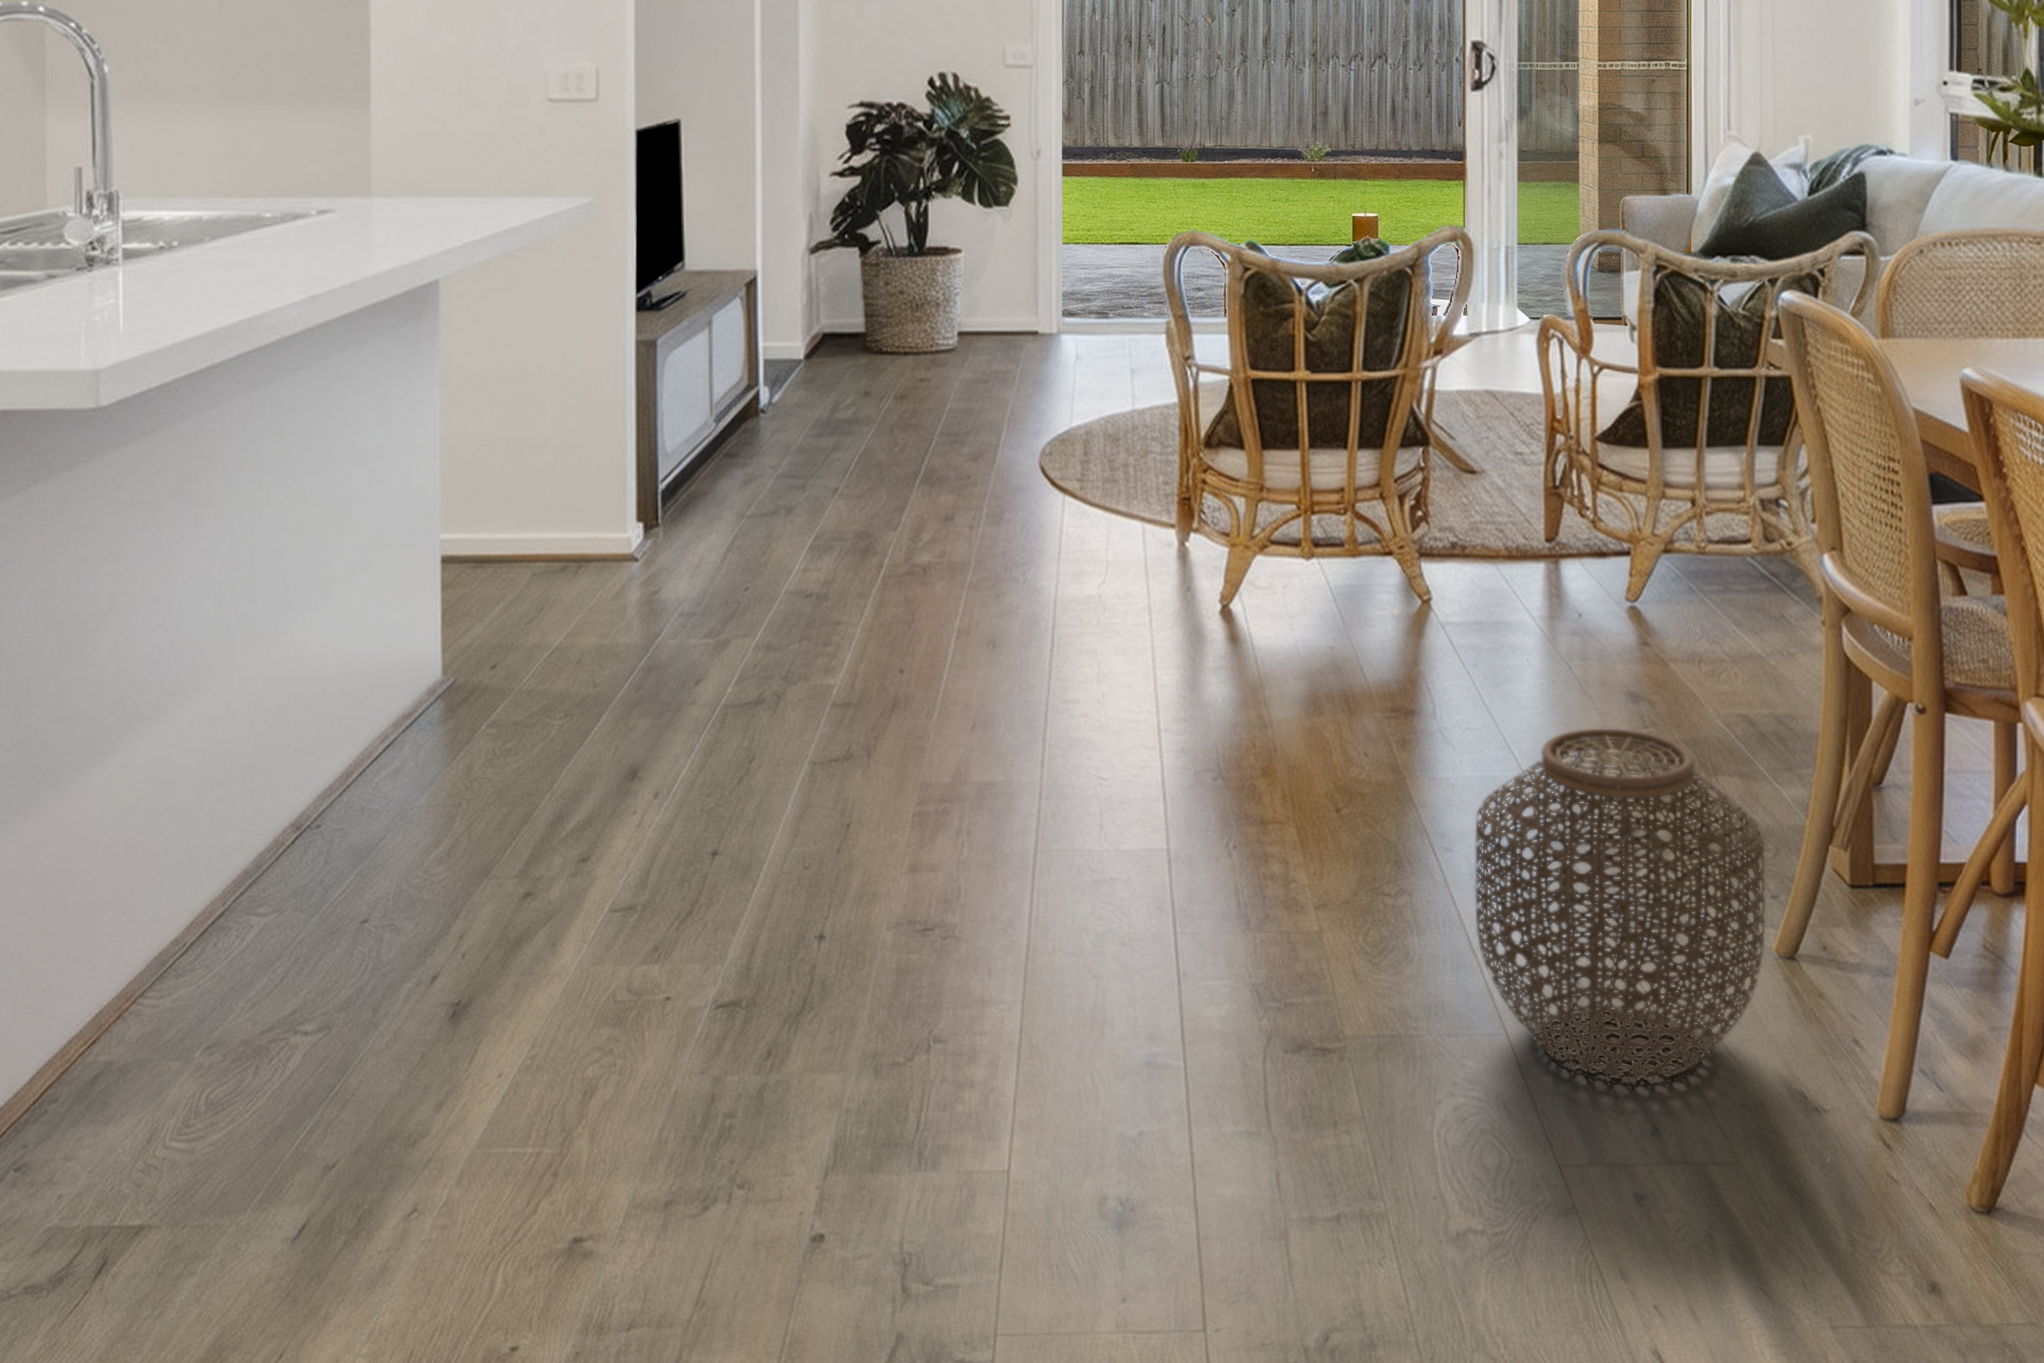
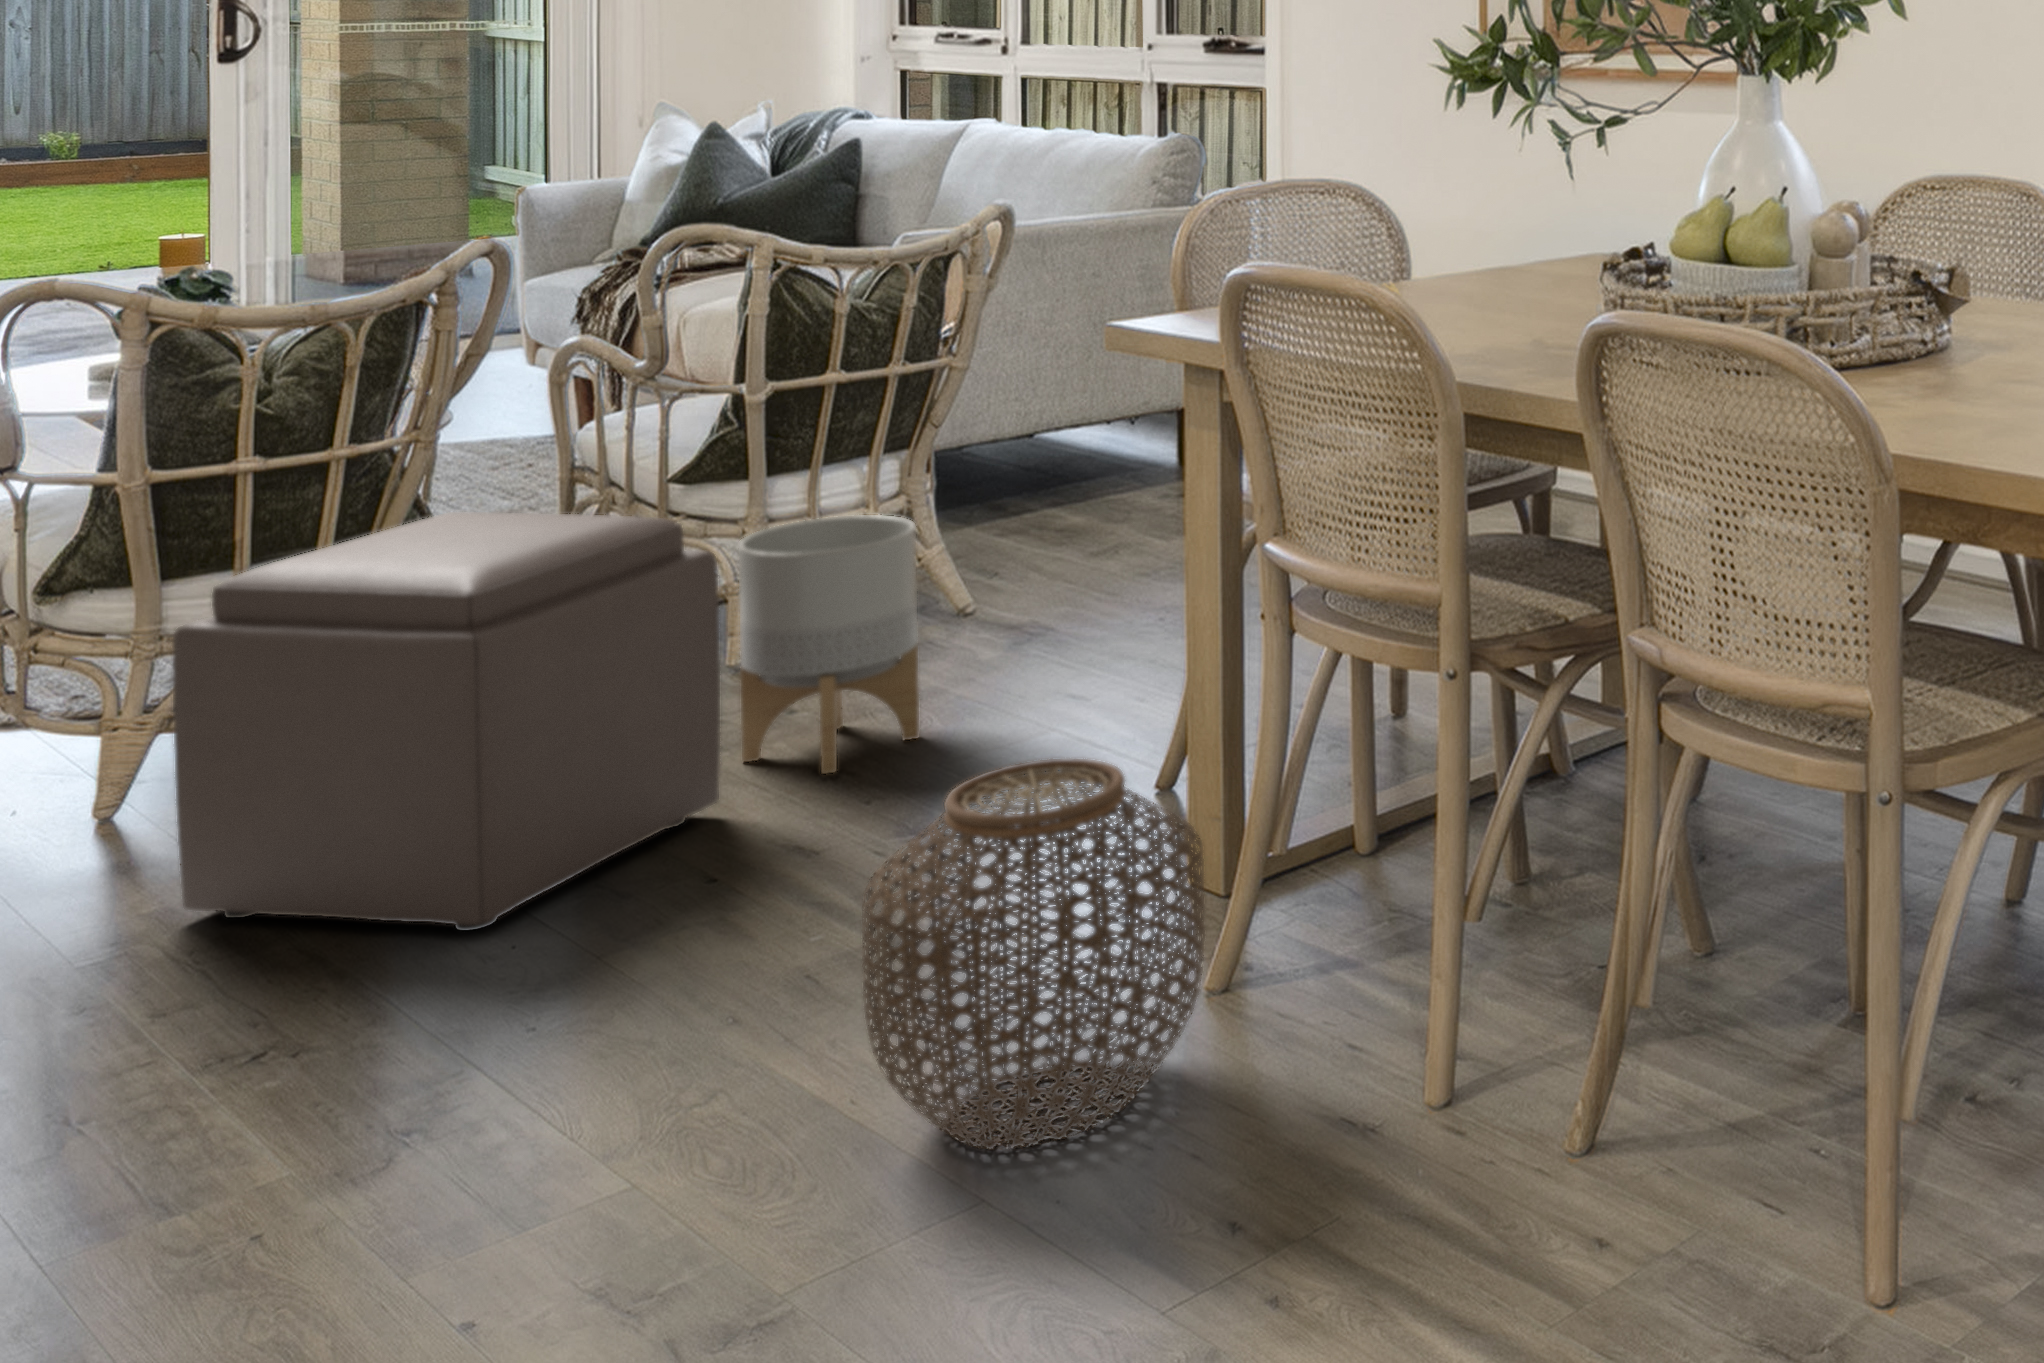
ottoman: none [1221,432,1561,752] -> present [172,512,720,931]
planter: none [1599,489,1738,710] -> present [739,515,919,774]

